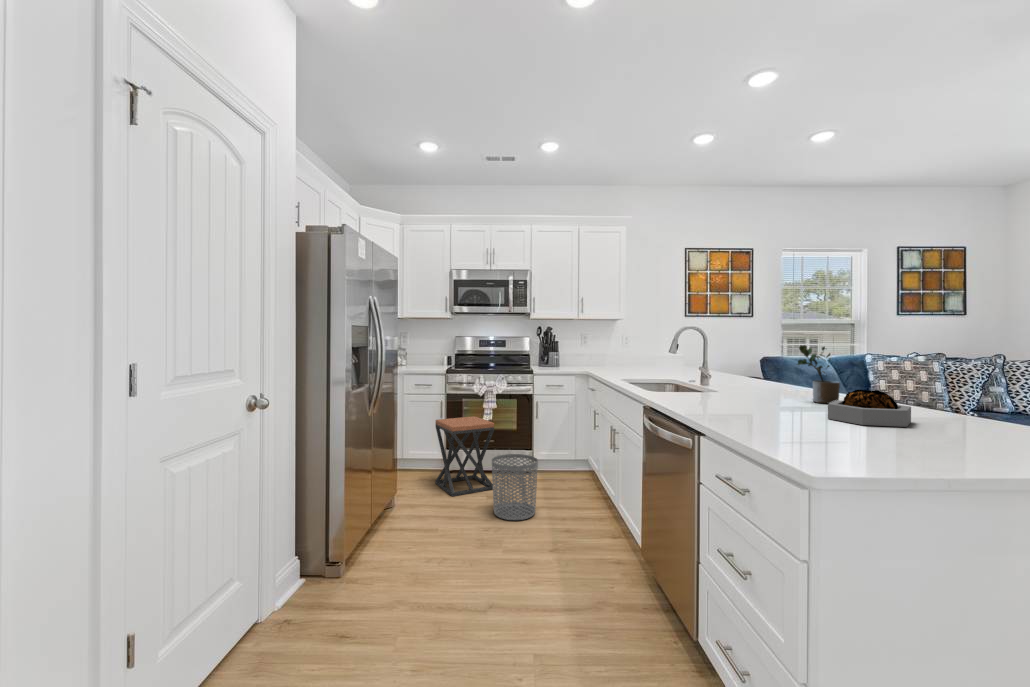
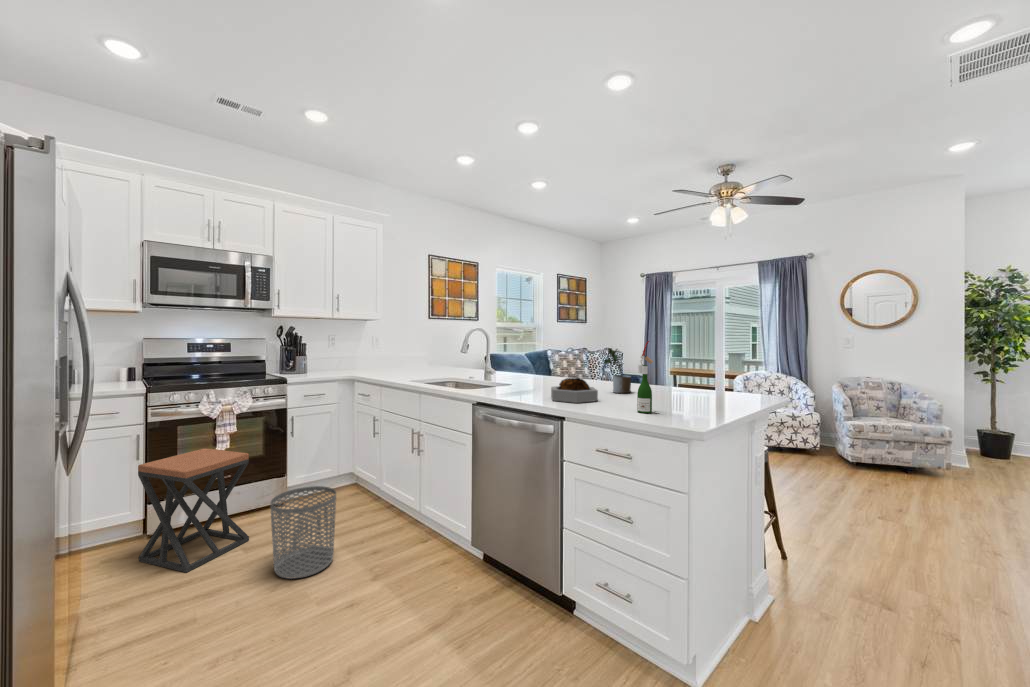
wine bottle: none [767,334,792,421] -> present [637,341,659,413]
decorative bowl: present [828,390,911,427] -> present [551,378,598,403]

